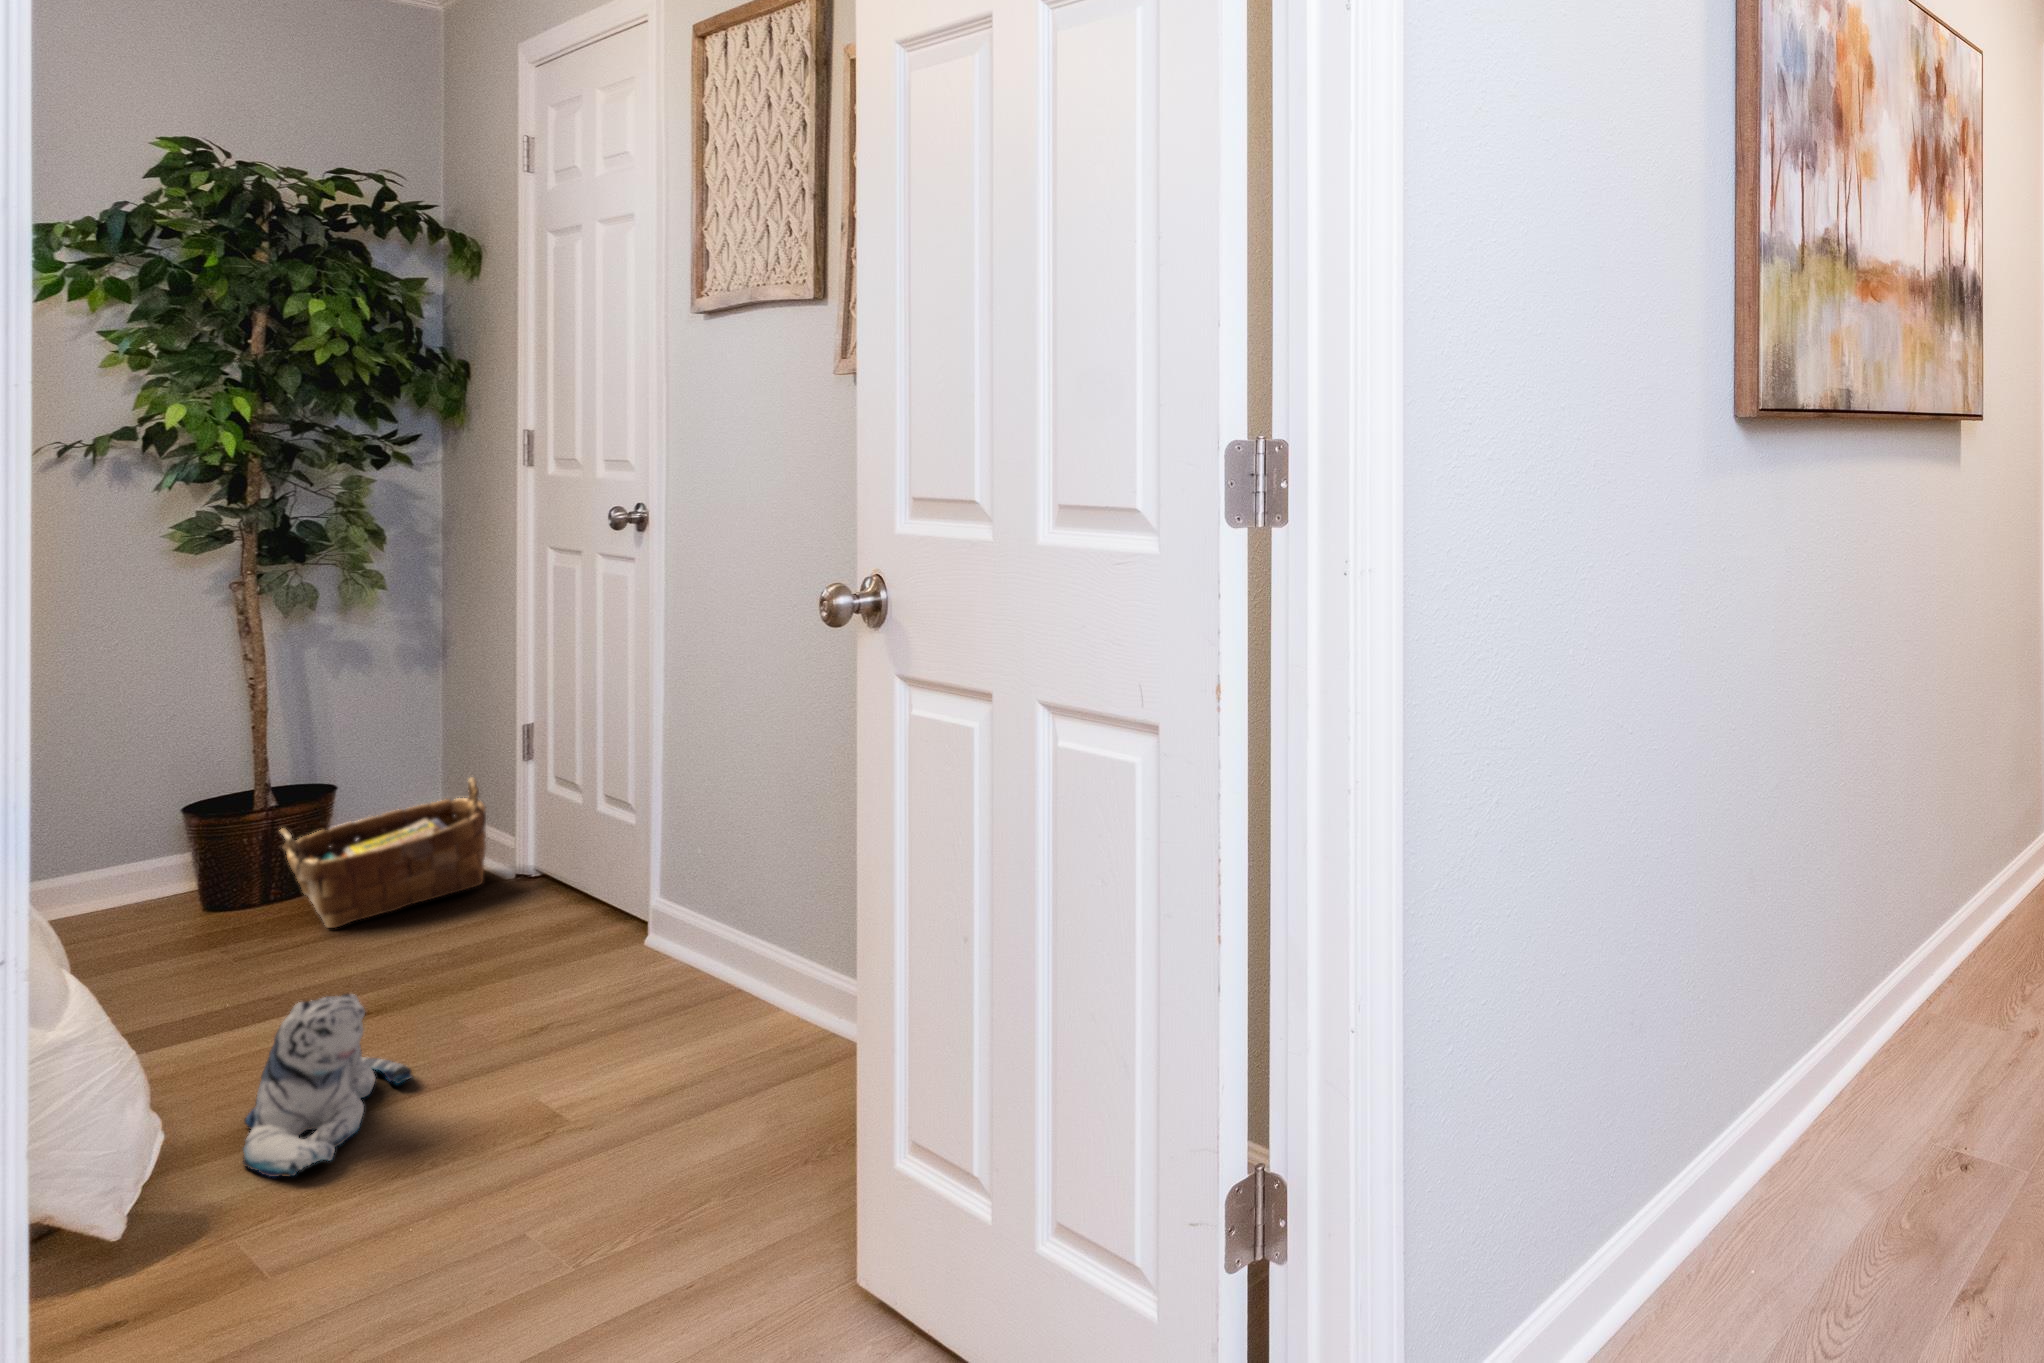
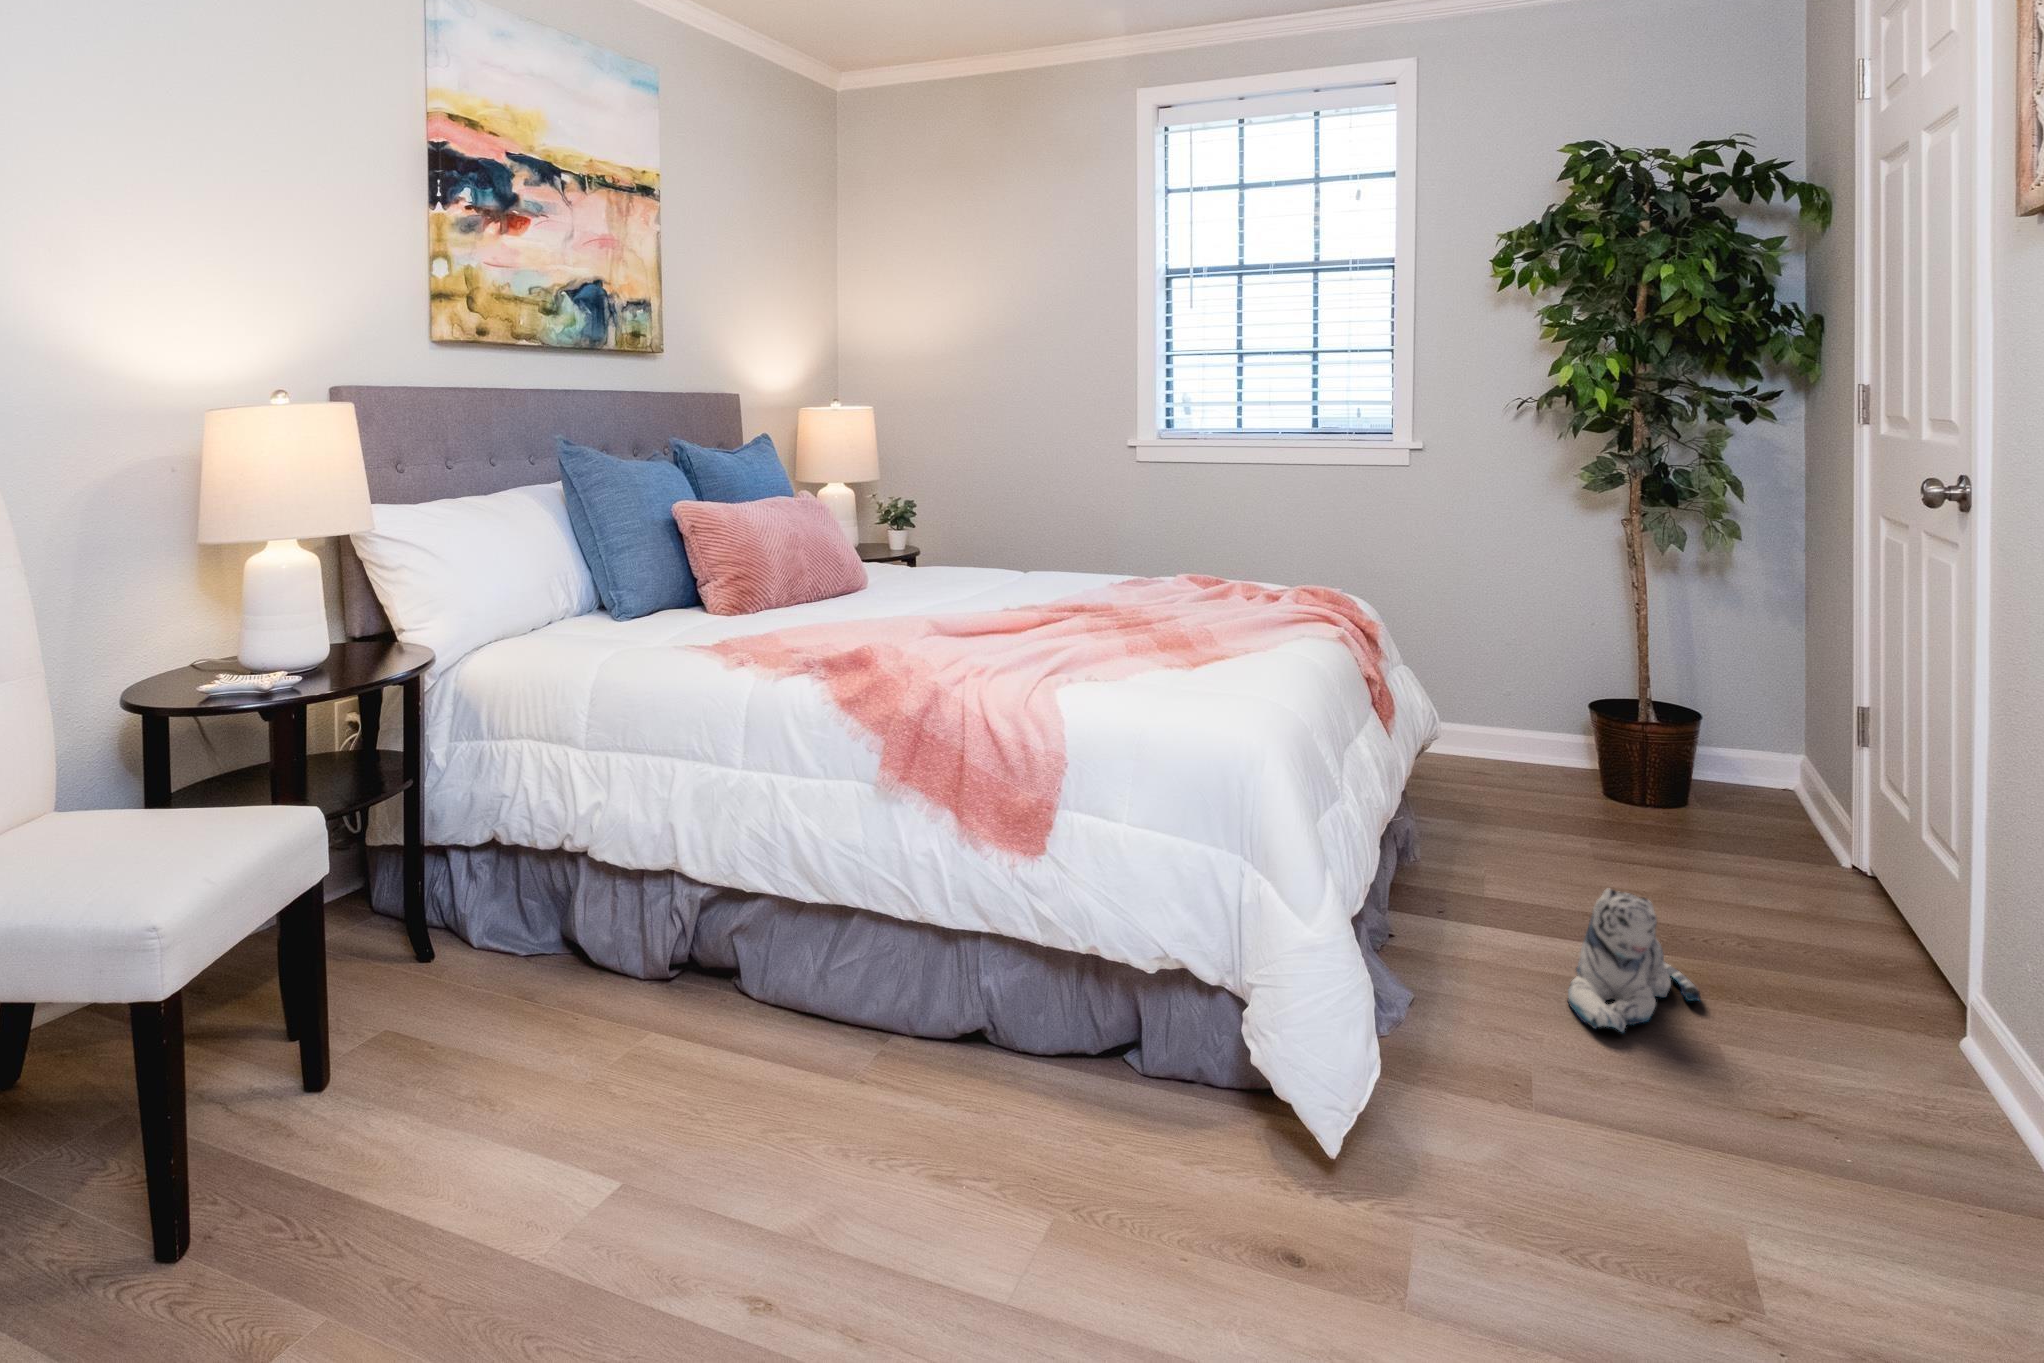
woven basket: present [280,777,486,928] -> none [1644,744,1821,857]

